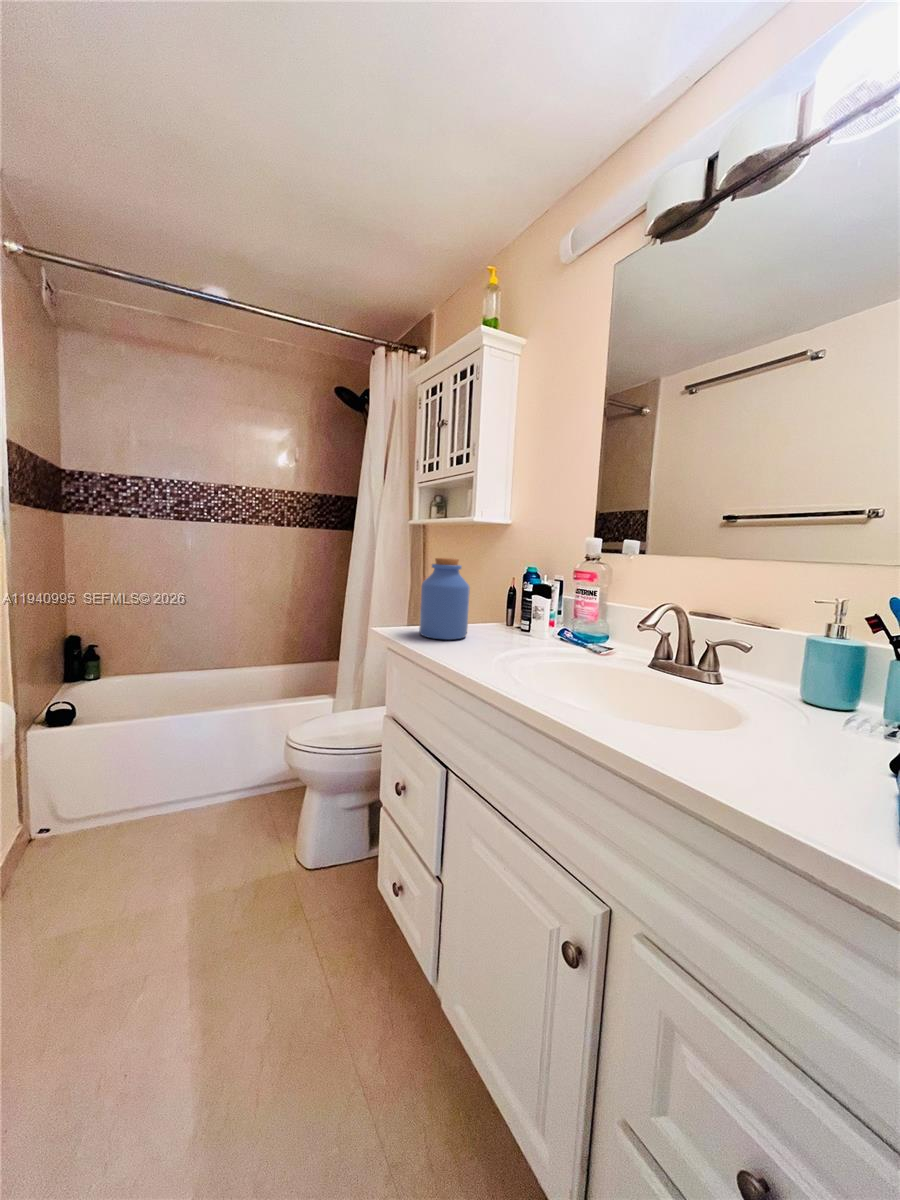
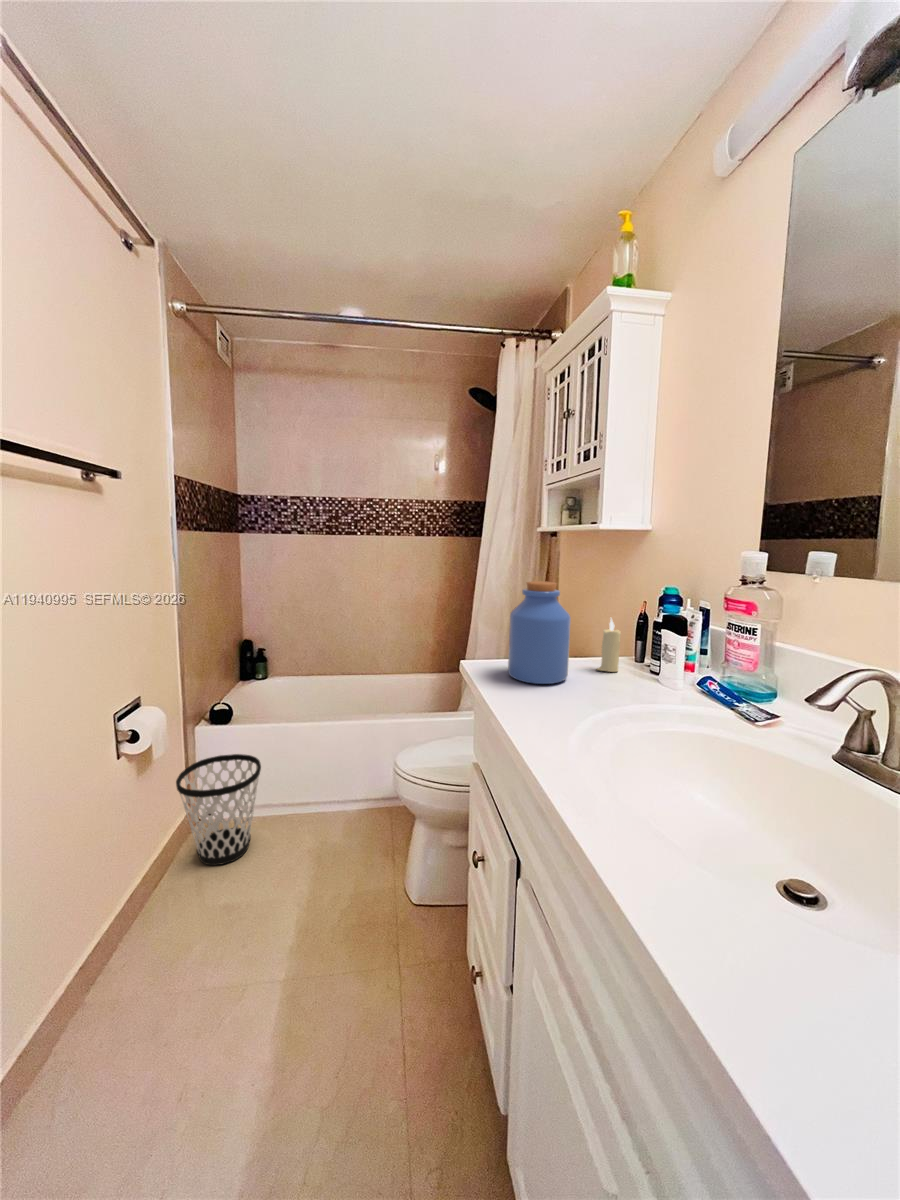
candle: none [483,588,501,631] -> present [597,619,621,672]
wastebasket: none [18,755,127,881] -> present [176,754,261,865]

